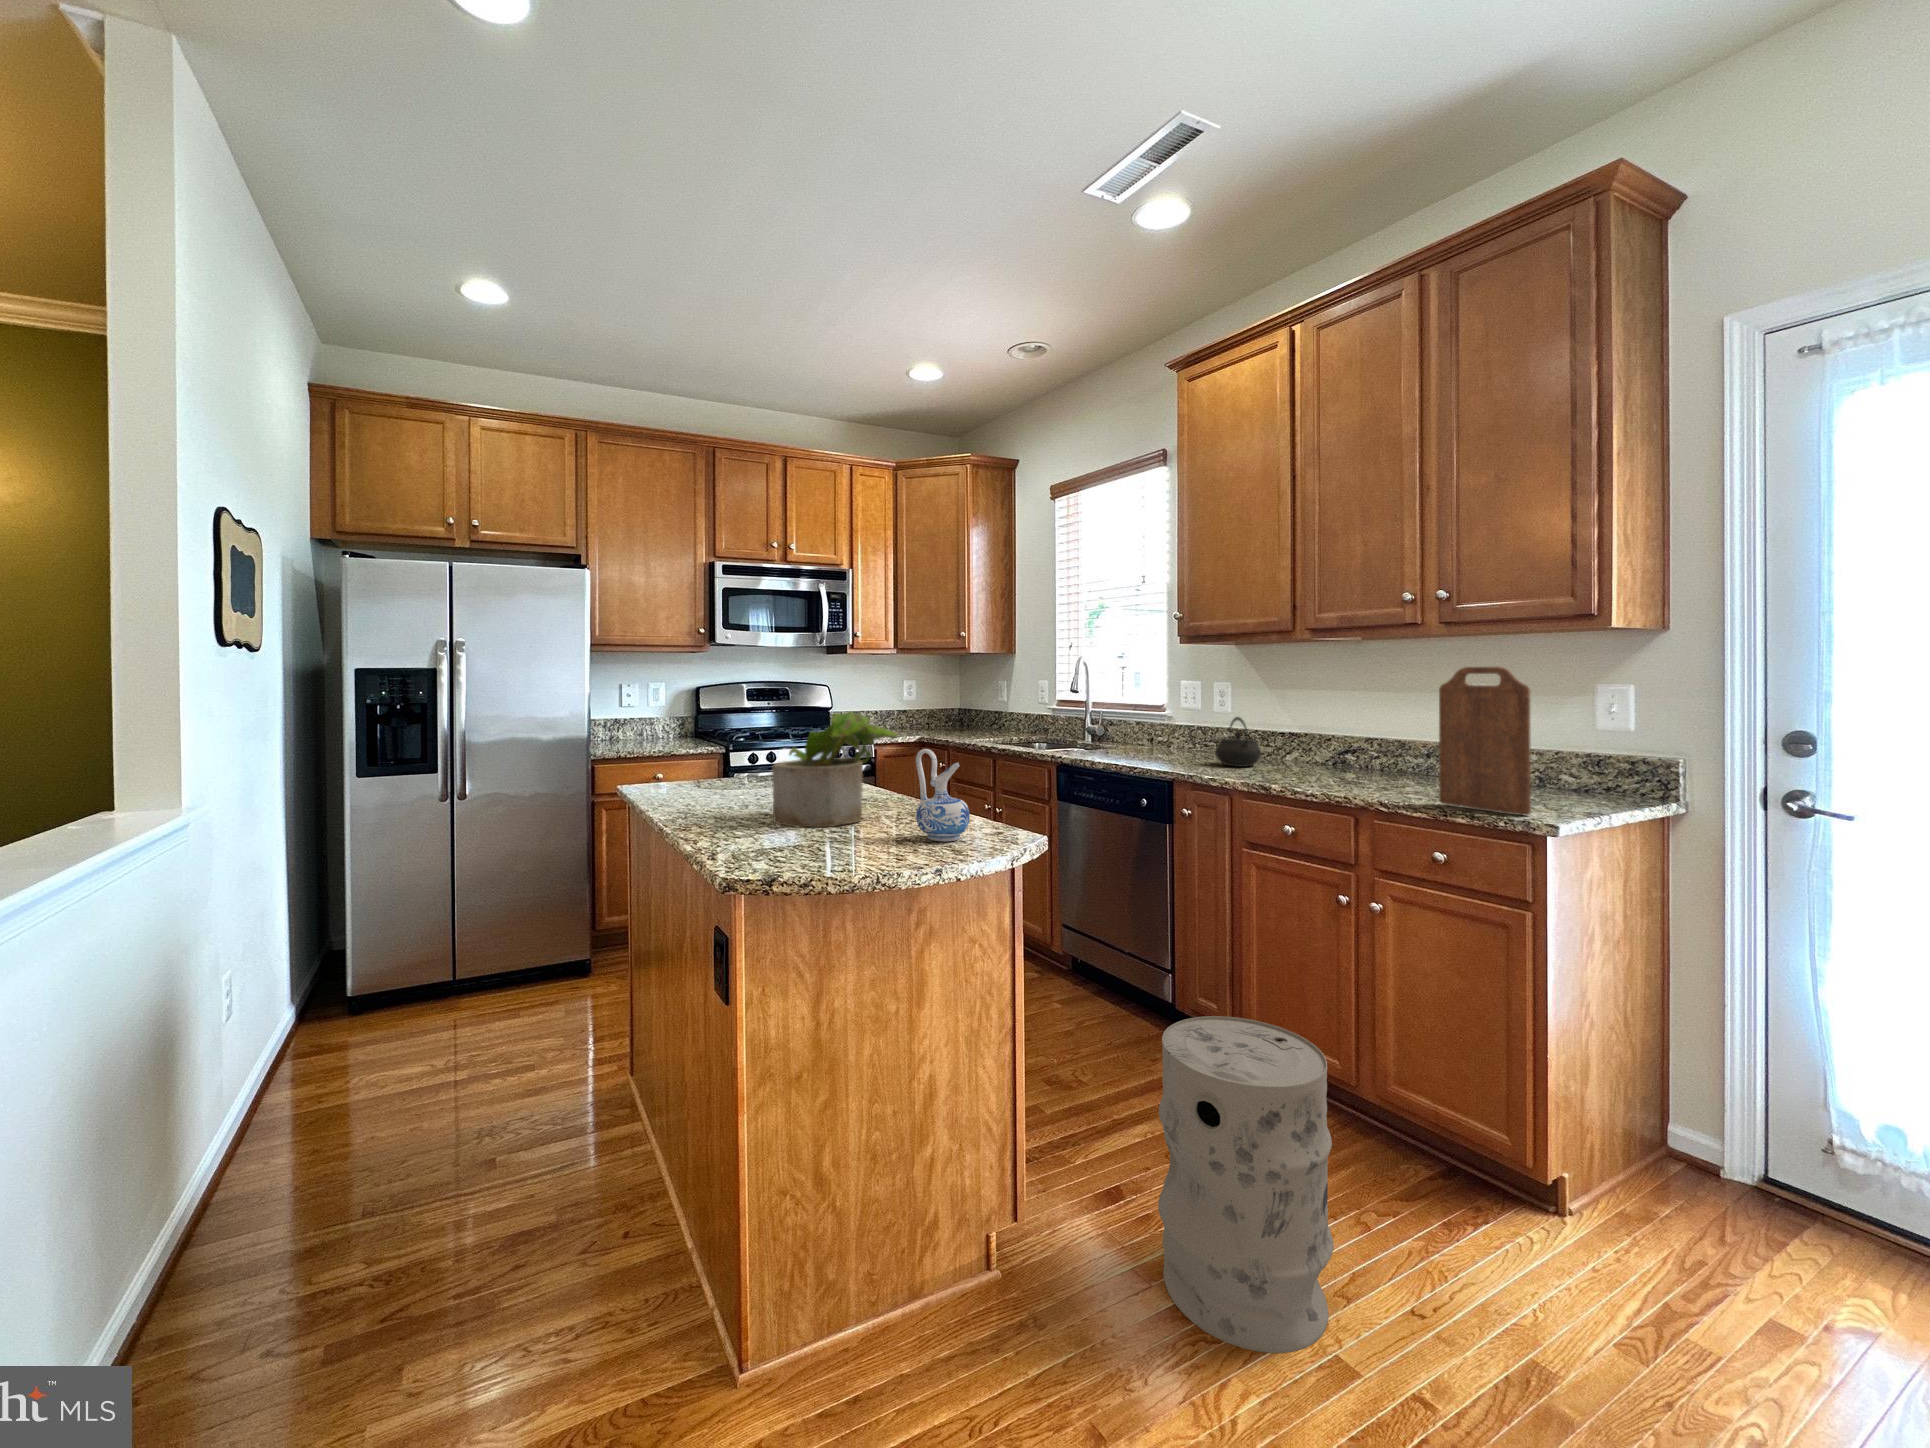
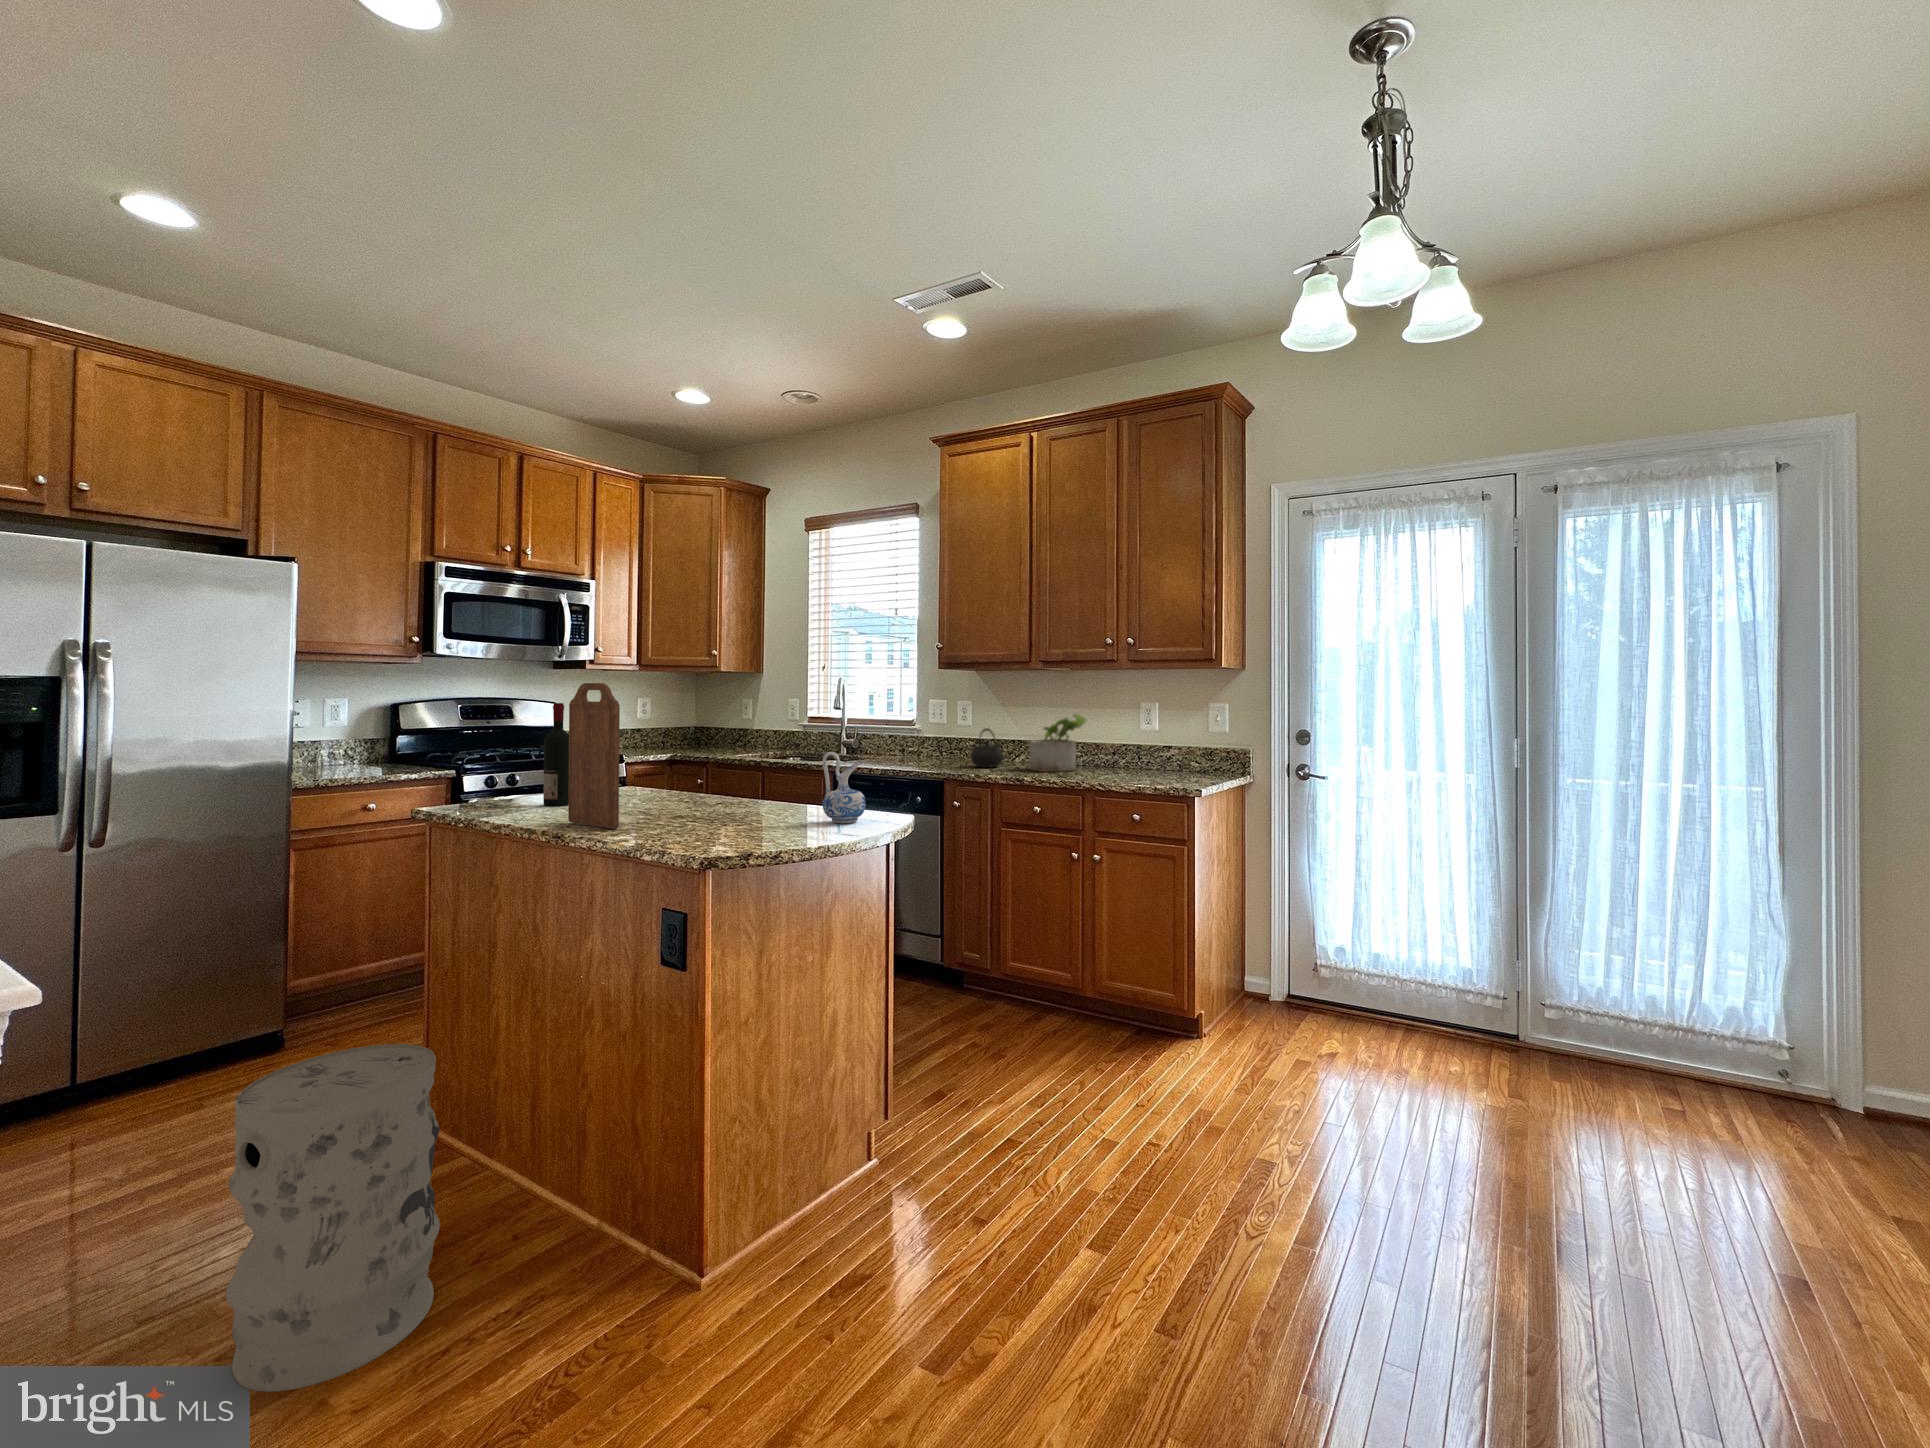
cutting board: present [1439,667,1531,815] -> present [568,683,620,829]
wine bottle: none [707,687,734,791] -> present [543,703,569,806]
potted plant: present [772,712,898,827] -> present [1029,714,1086,772]
trash can: present [1158,1016,1334,1353] -> present [226,1044,440,1392]

